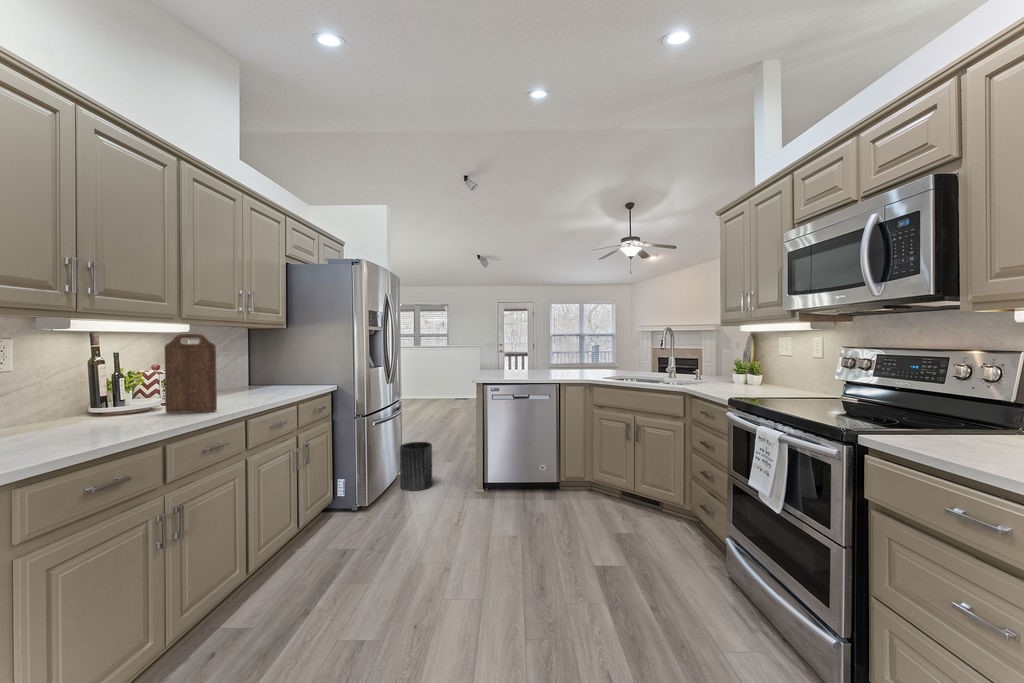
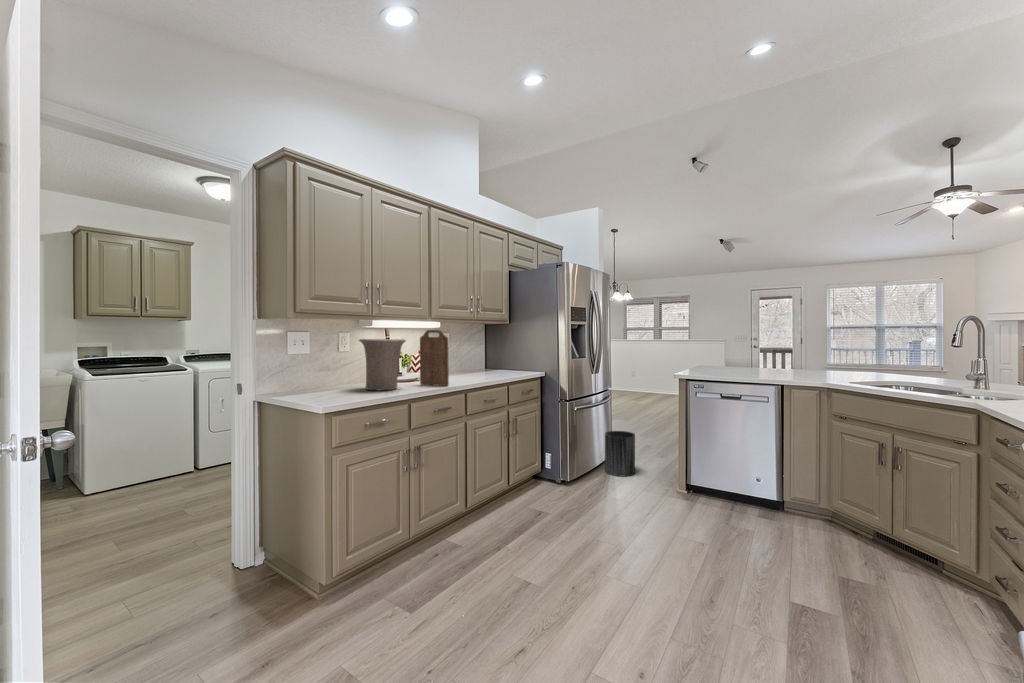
vase: none [48,348,145,429] -> present [359,339,406,390]

